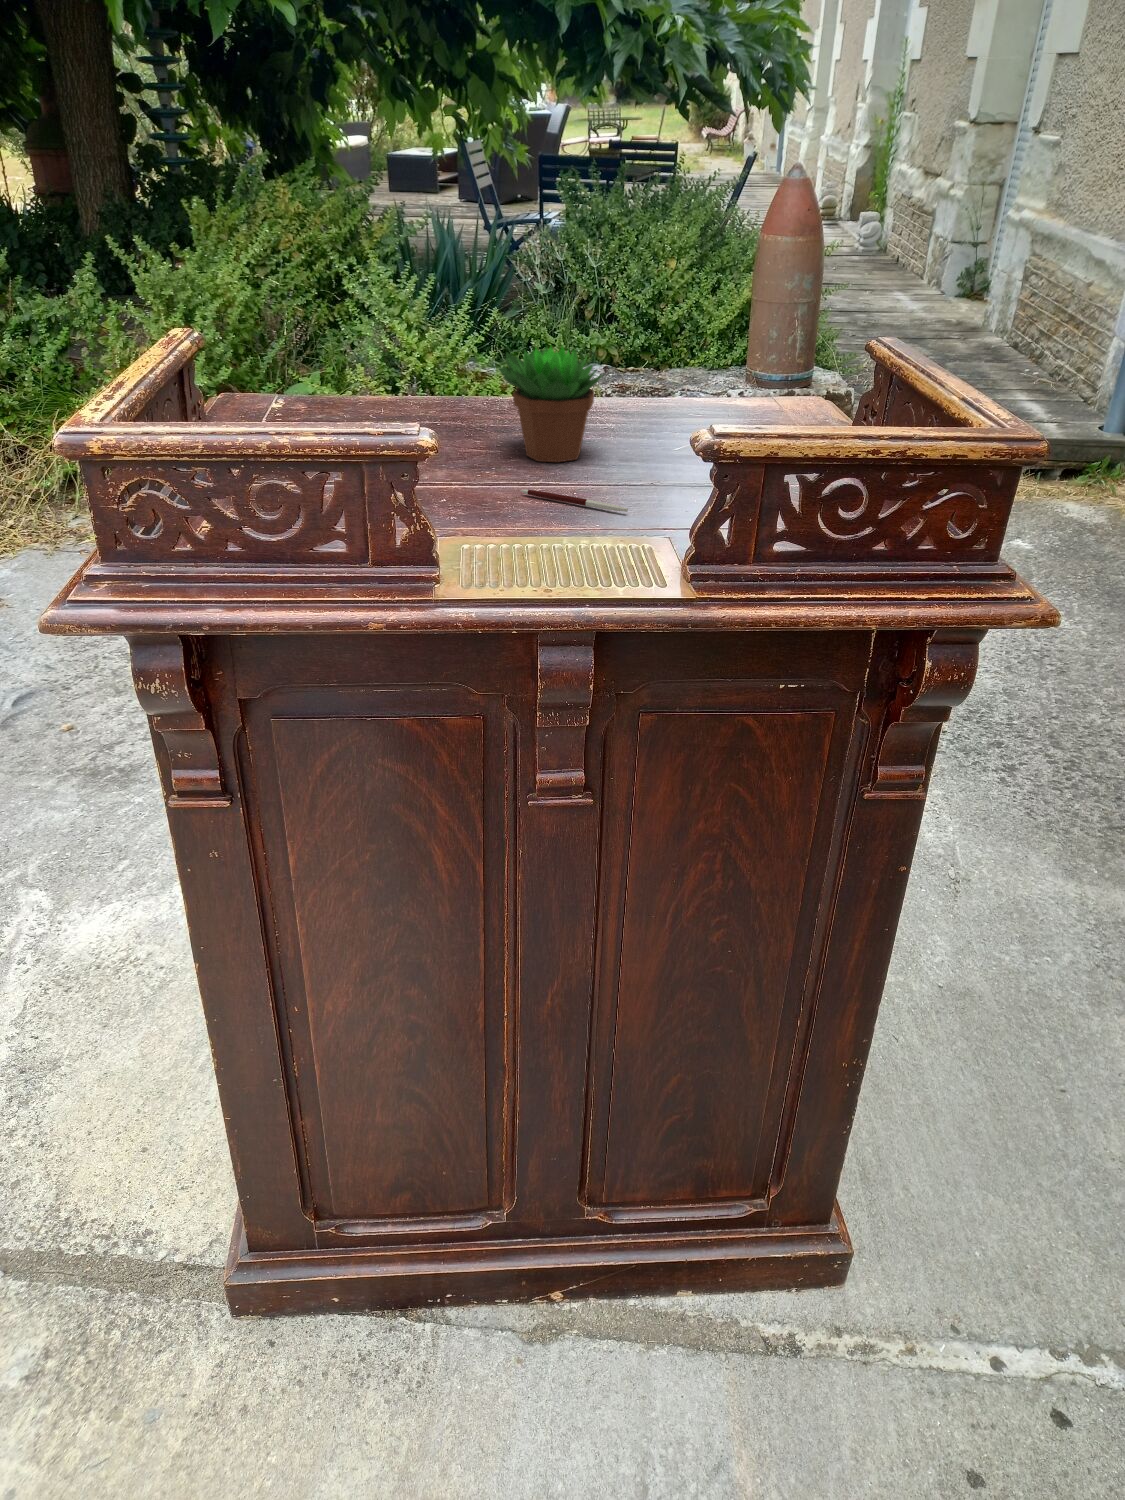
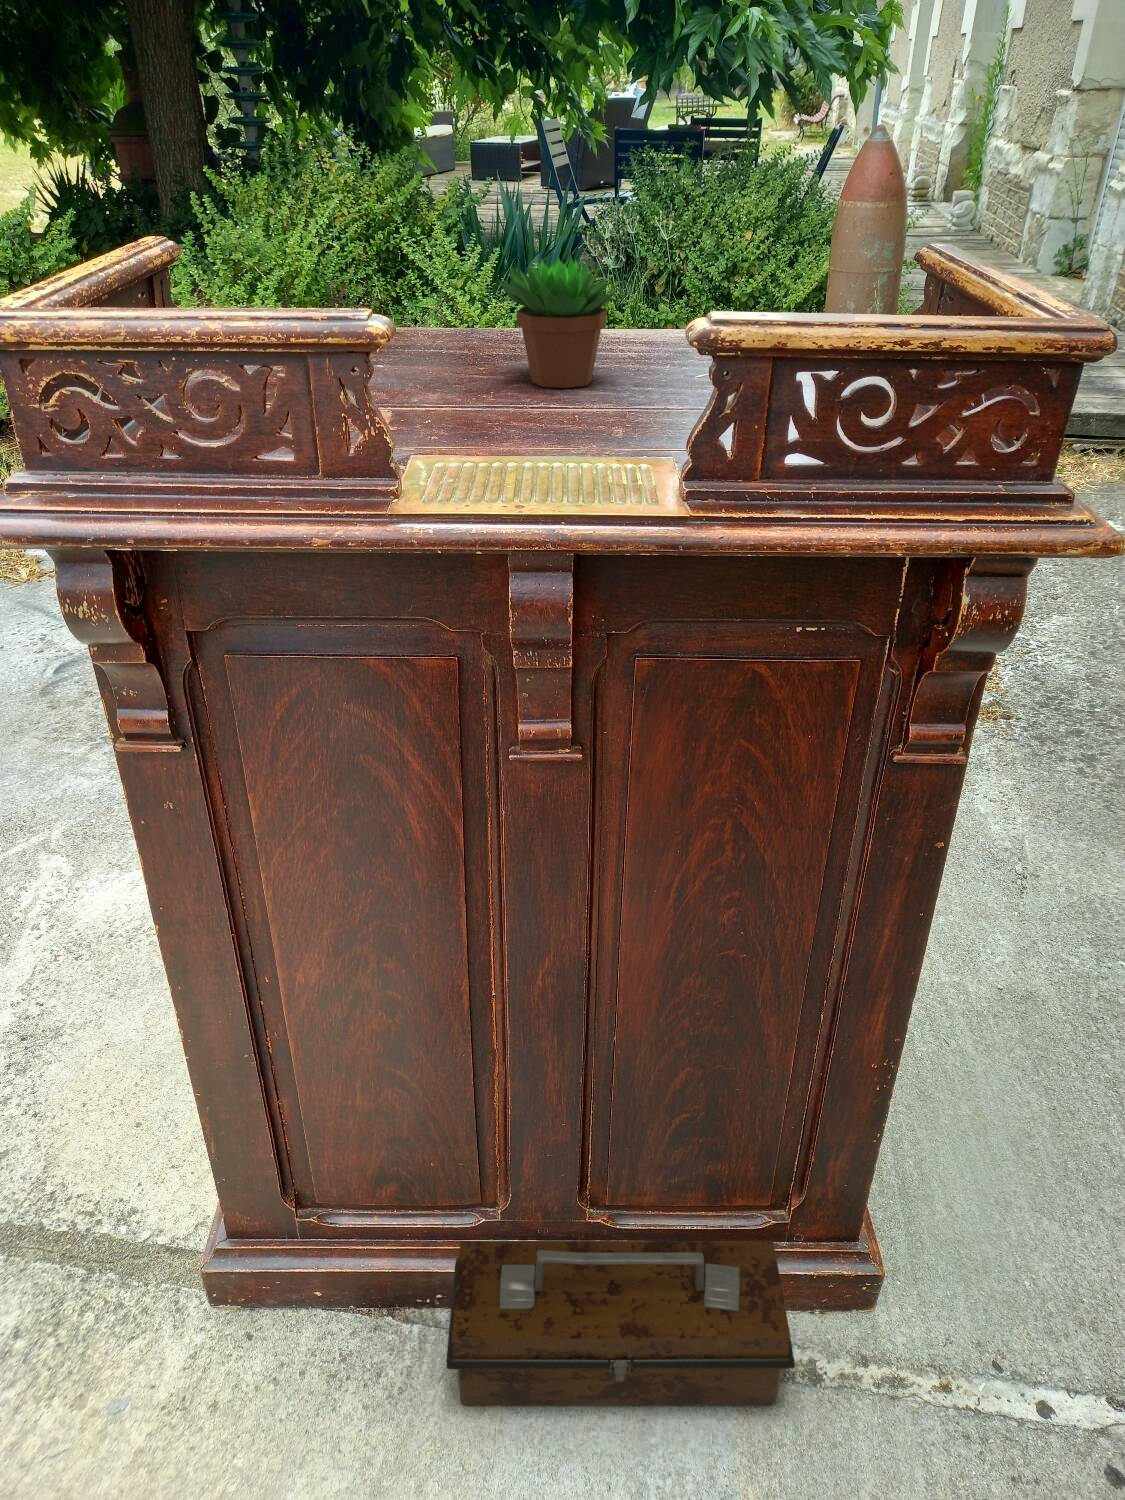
pen: present [521,489,628,512] -> none [515,410,630,433]
toolbox: none [465,1227,780,1394] -> present [446,1241,795,1405]

